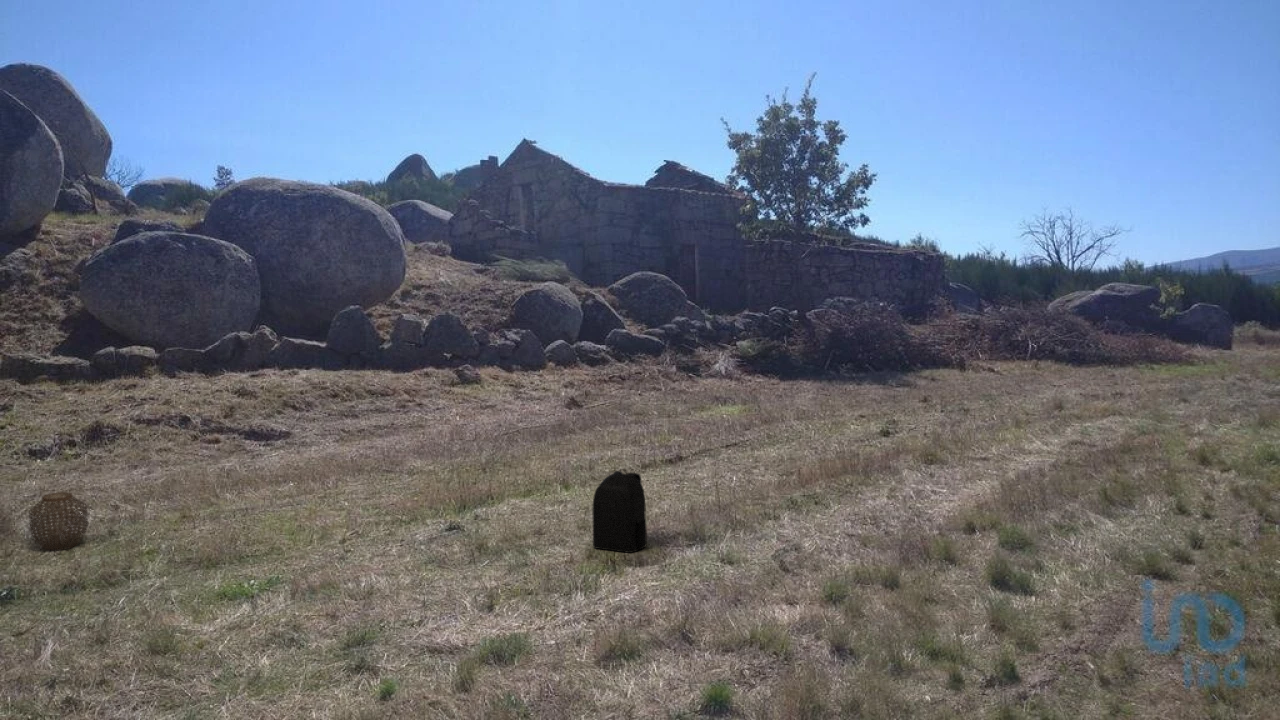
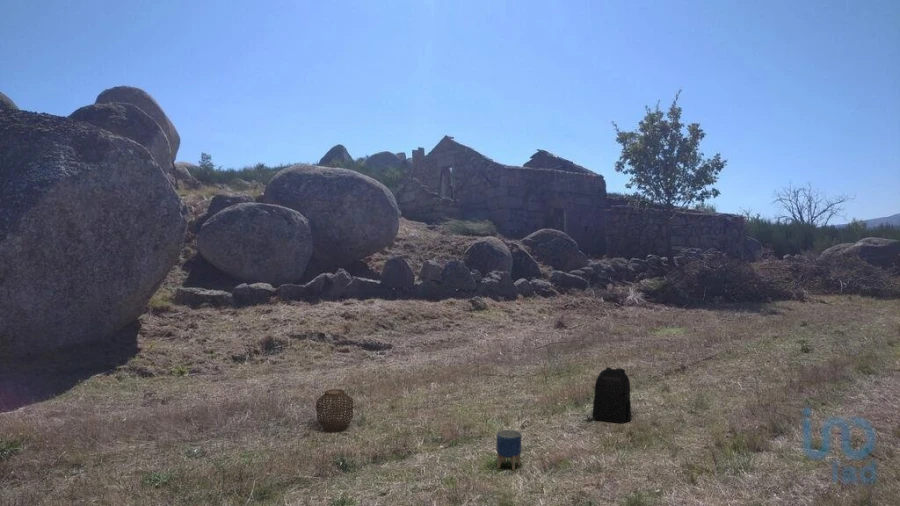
backpack: present [593,471,647,553] -> present [592,367,631,423]
planter: none [210,545,248,601] -> present [497,430,521,471]

